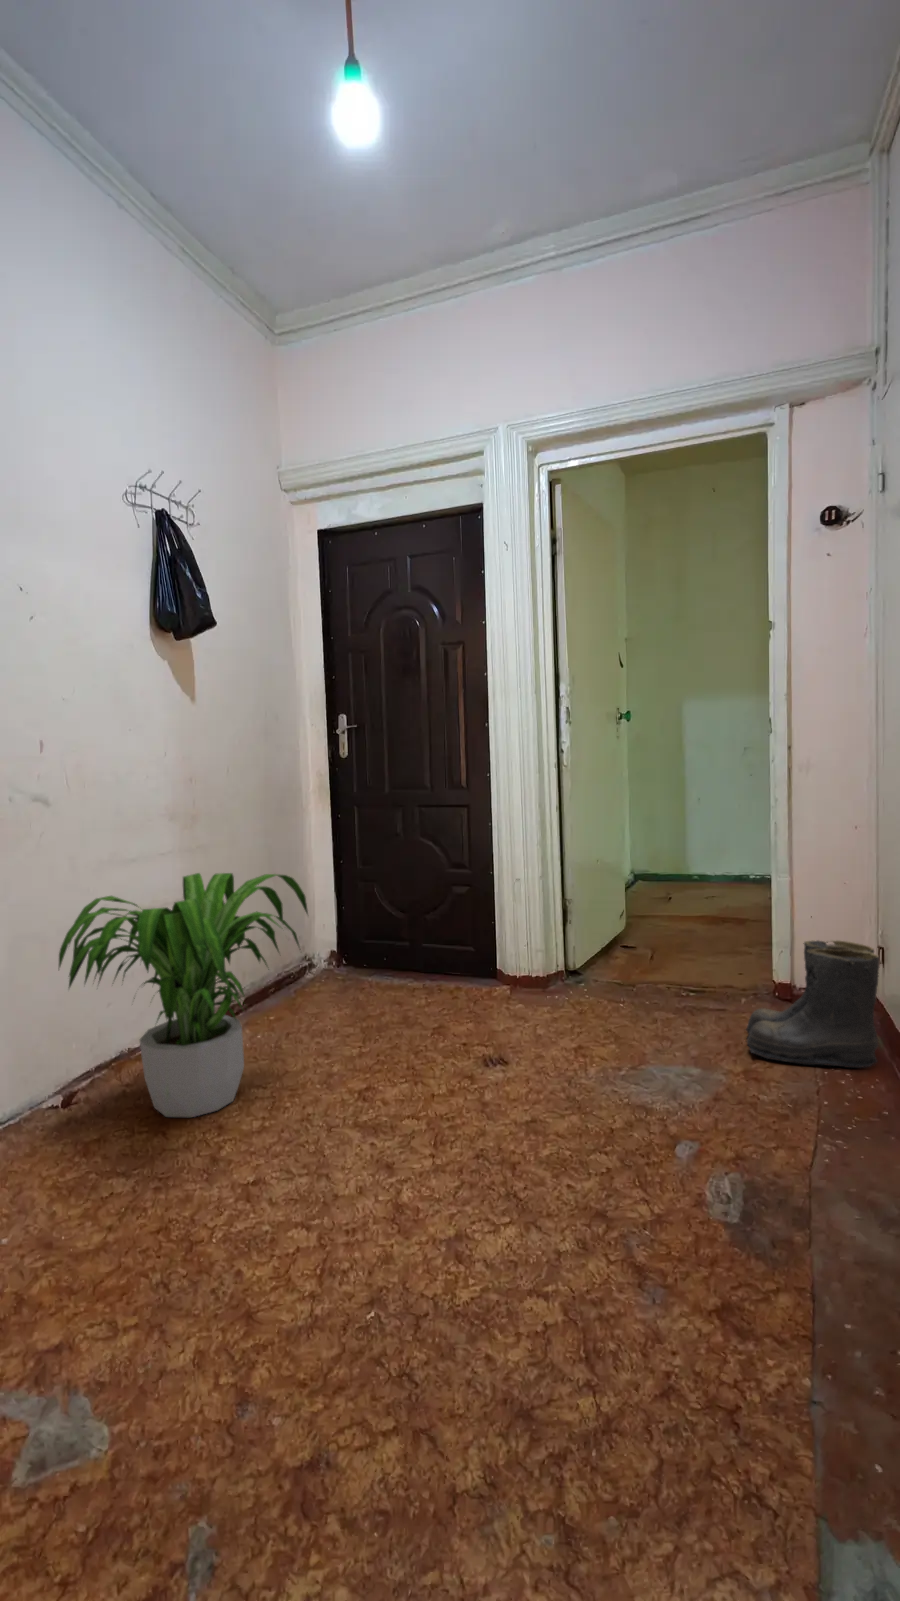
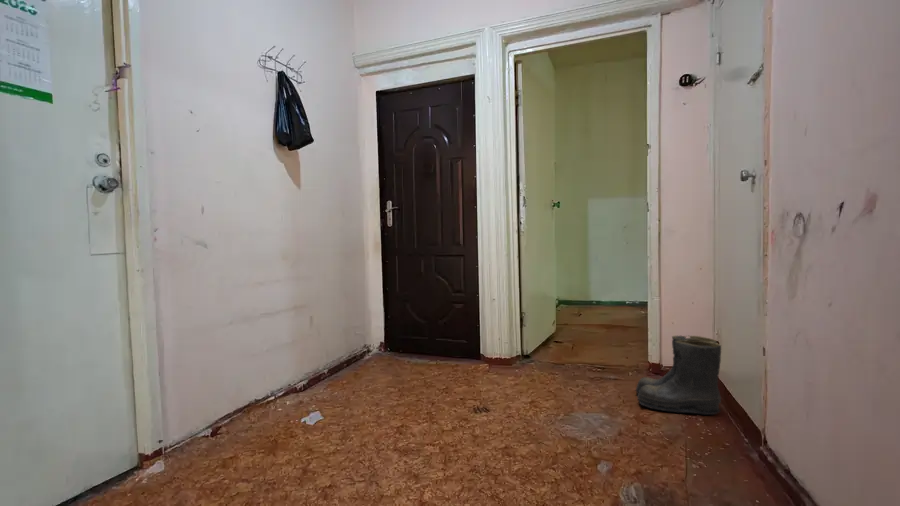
potted plant: present [59,873,308,1117] -> none [208,291,368,443]

